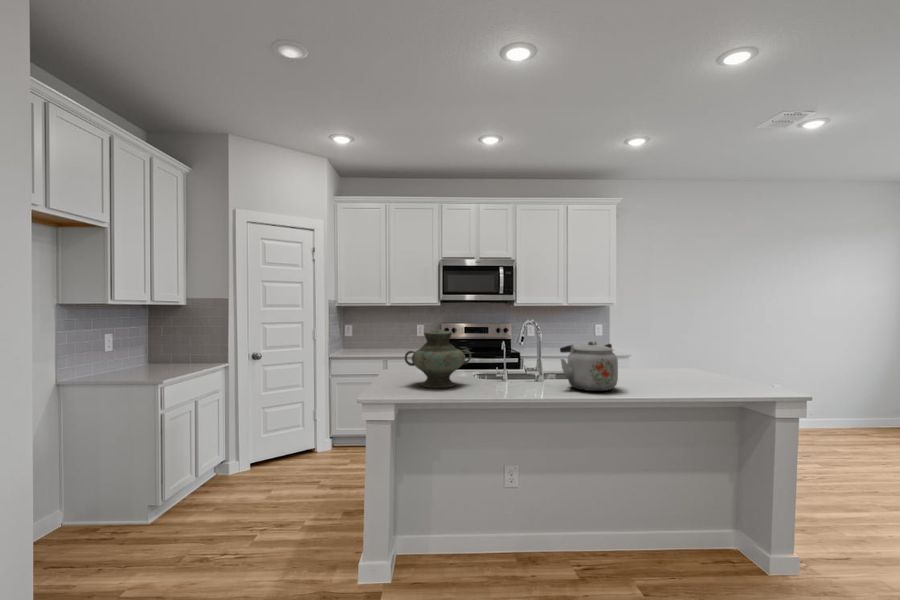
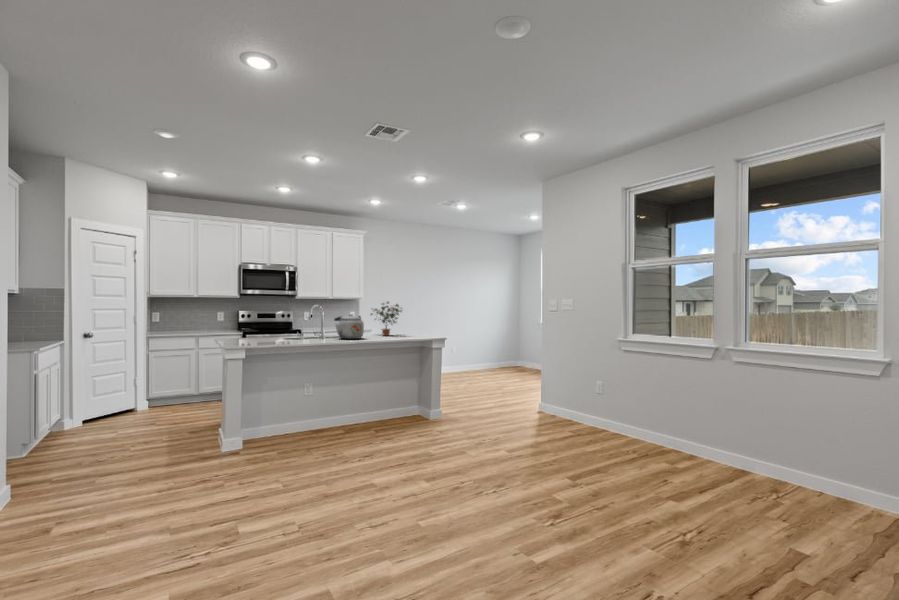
potted plant: none [629,314,703,383] -> present [371,302,402,336]
vase: present [405,330,471,388] -> none [245,309,284,341]

